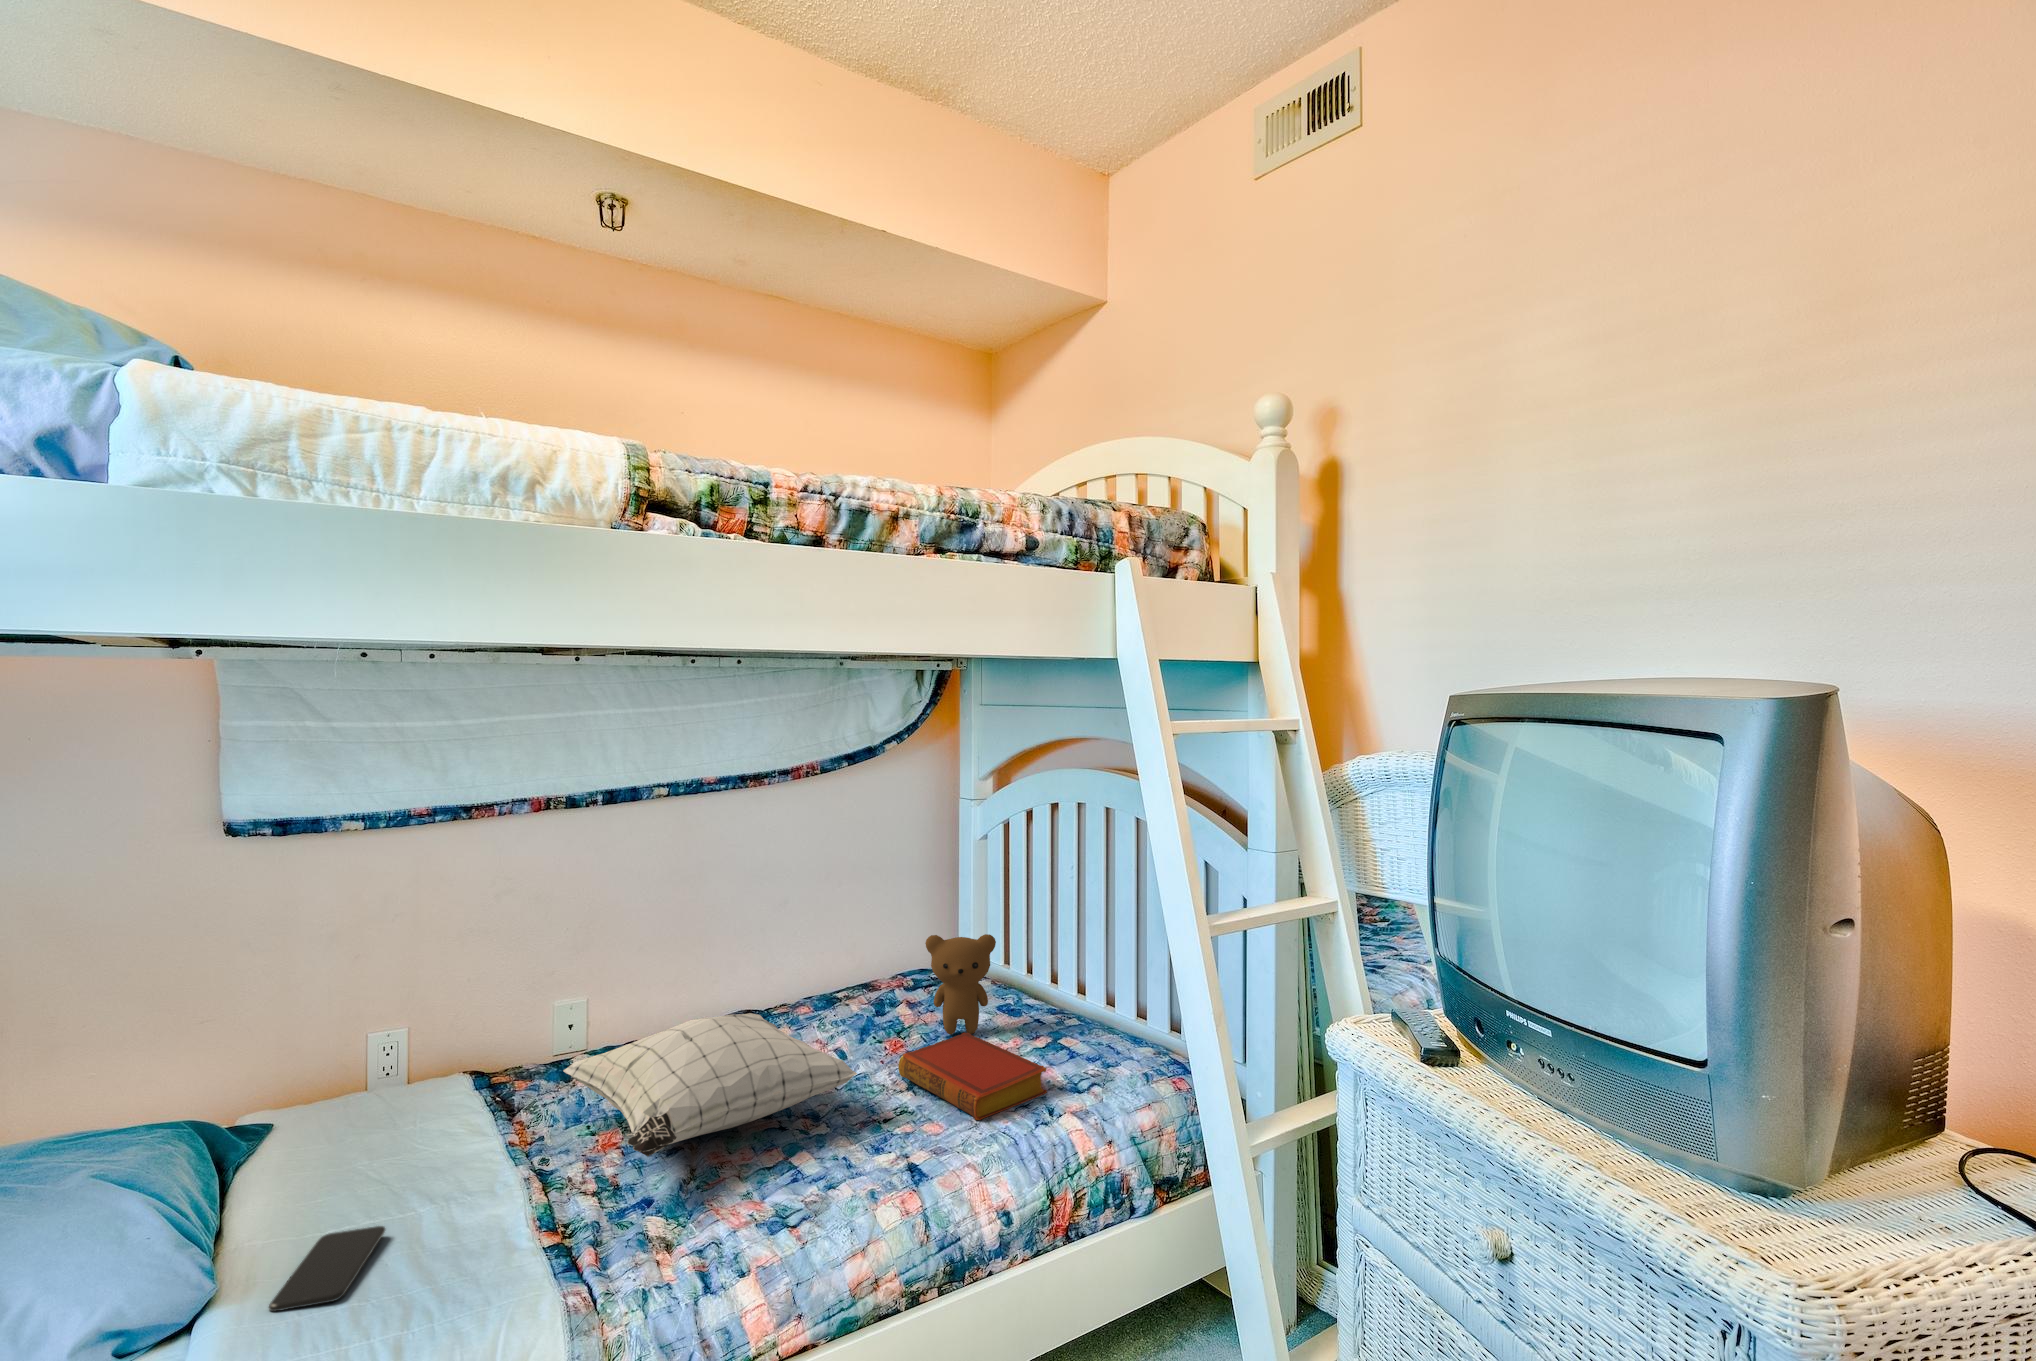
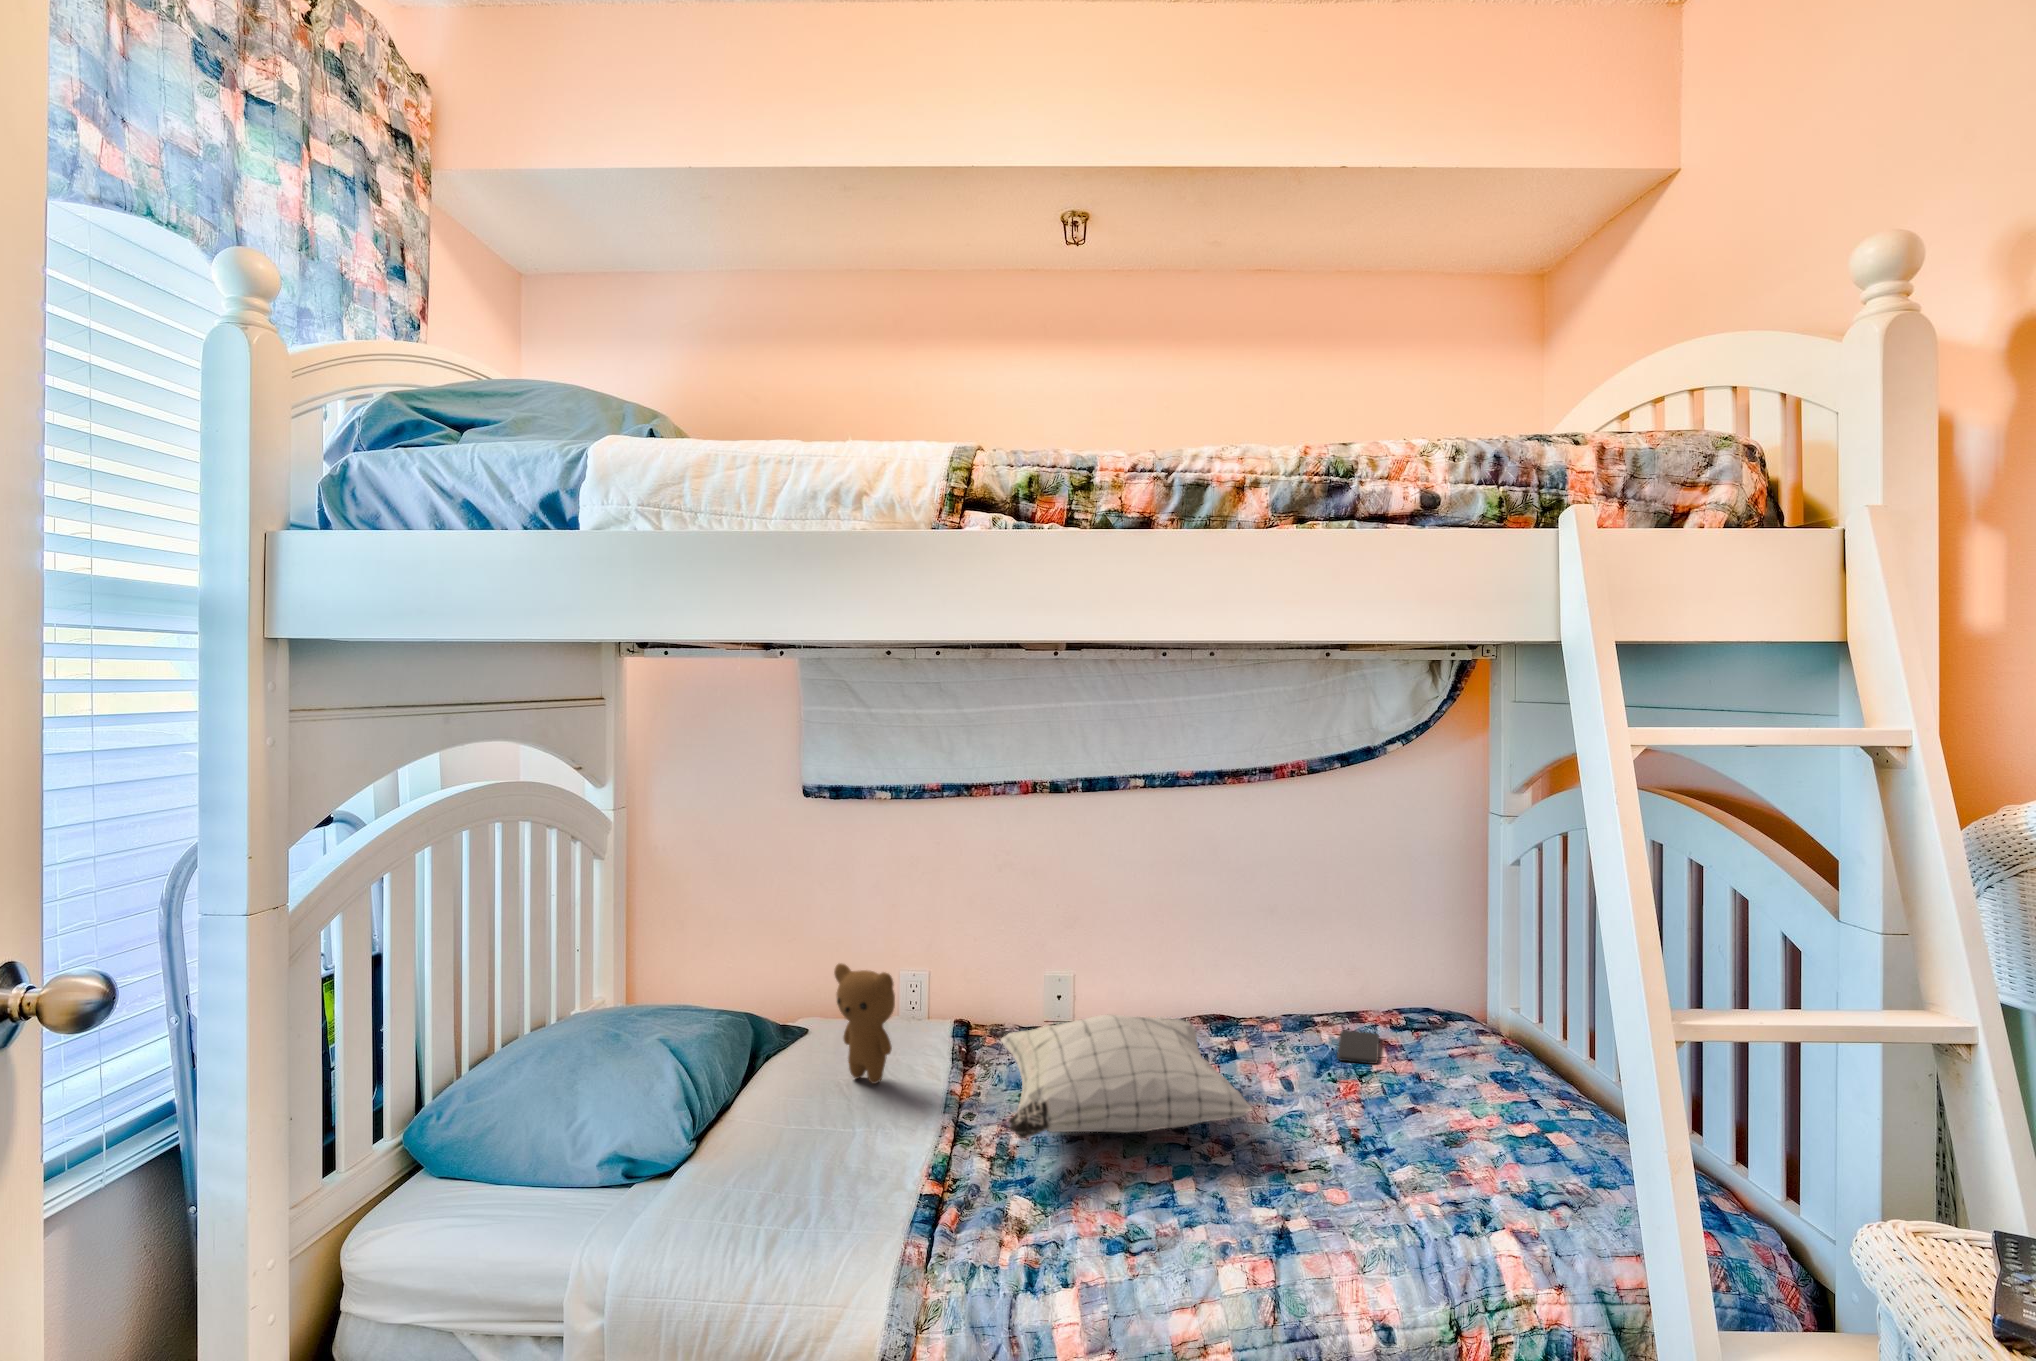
teddy bear: present [925,934,996,1035] -> present [834,963,895,1084]
book: present [898,1033,1047,1120] -> none [1323,1093,1499,1204]
smartphone: present [269,1226,385,1312] -> present [1337,1030,1379,1064]

